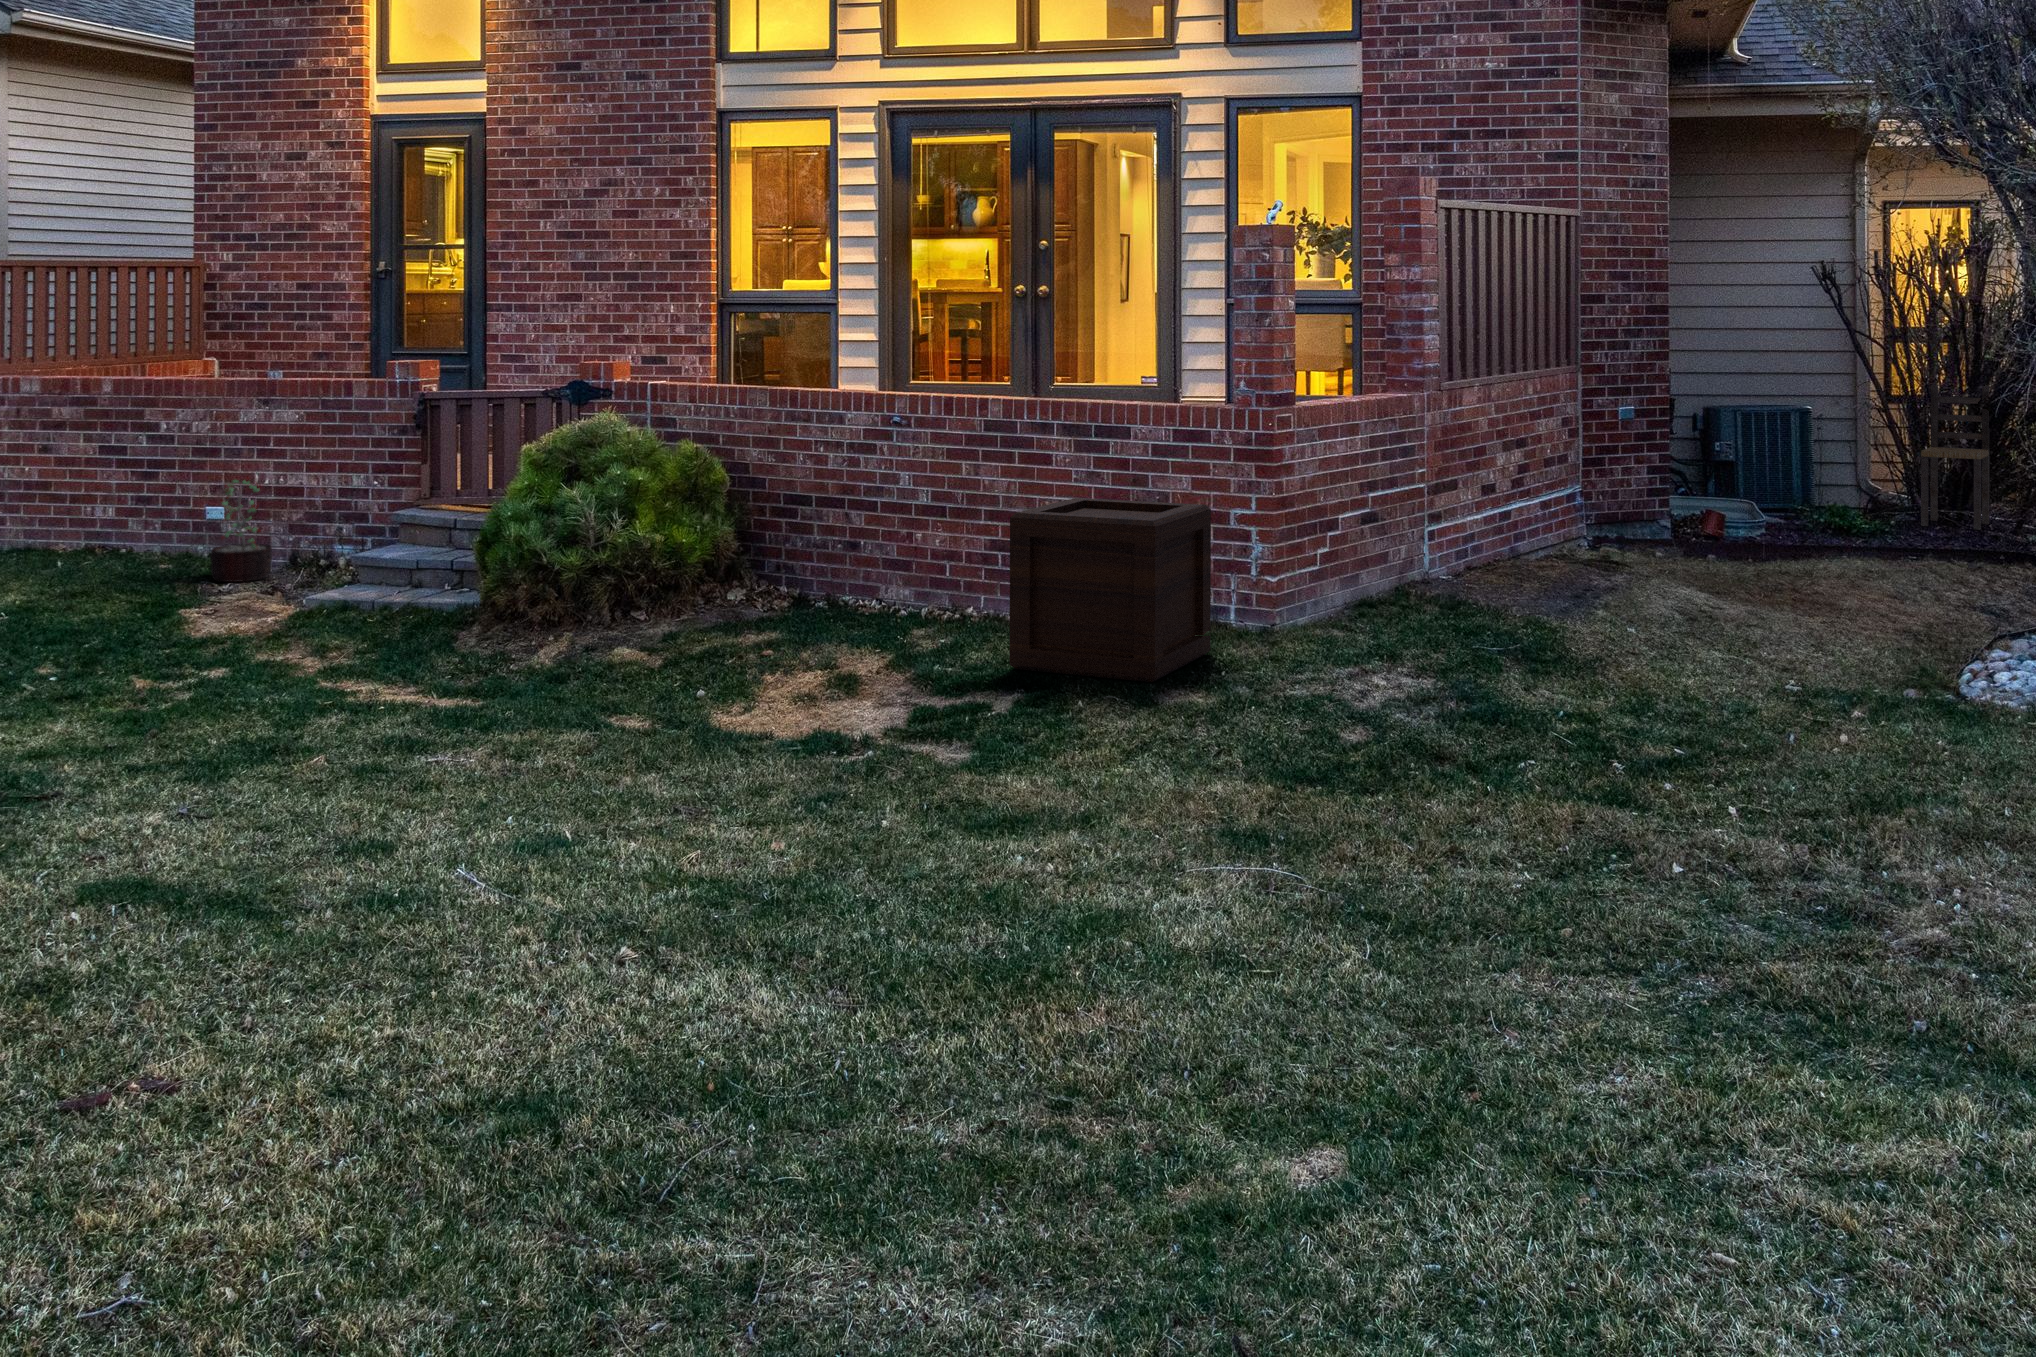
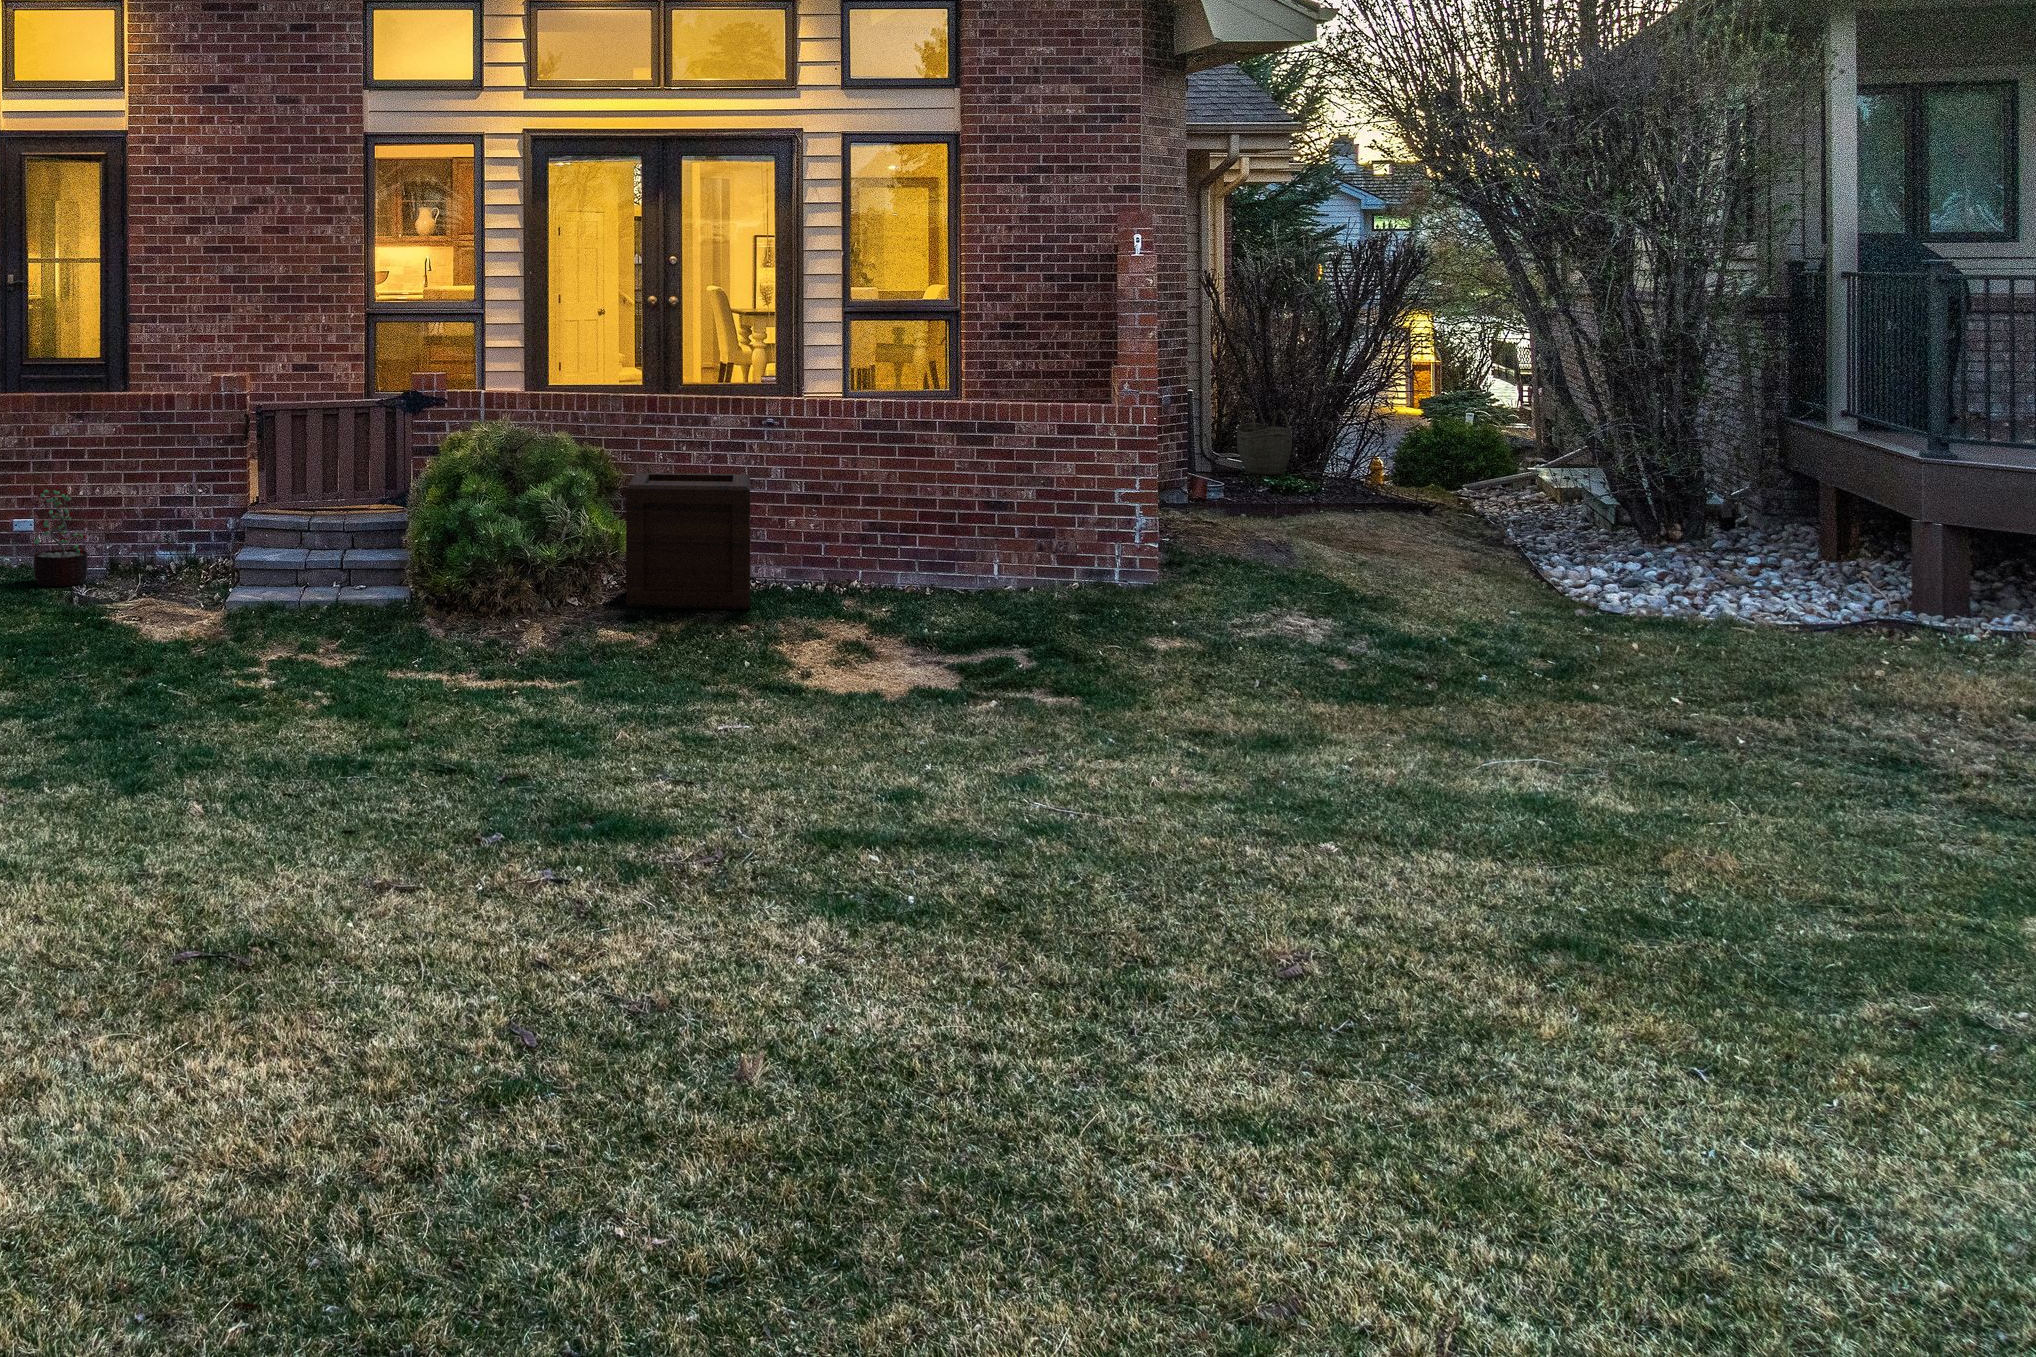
chair: present [1921,385,1990,530] -> none [1313,367,1363,483]
woven basket: none [1846,436,1909,516] -> present [1237,410,1292,475]
wooden crate: present [1009,498,1211,682] -> present [626,473,750,610]

